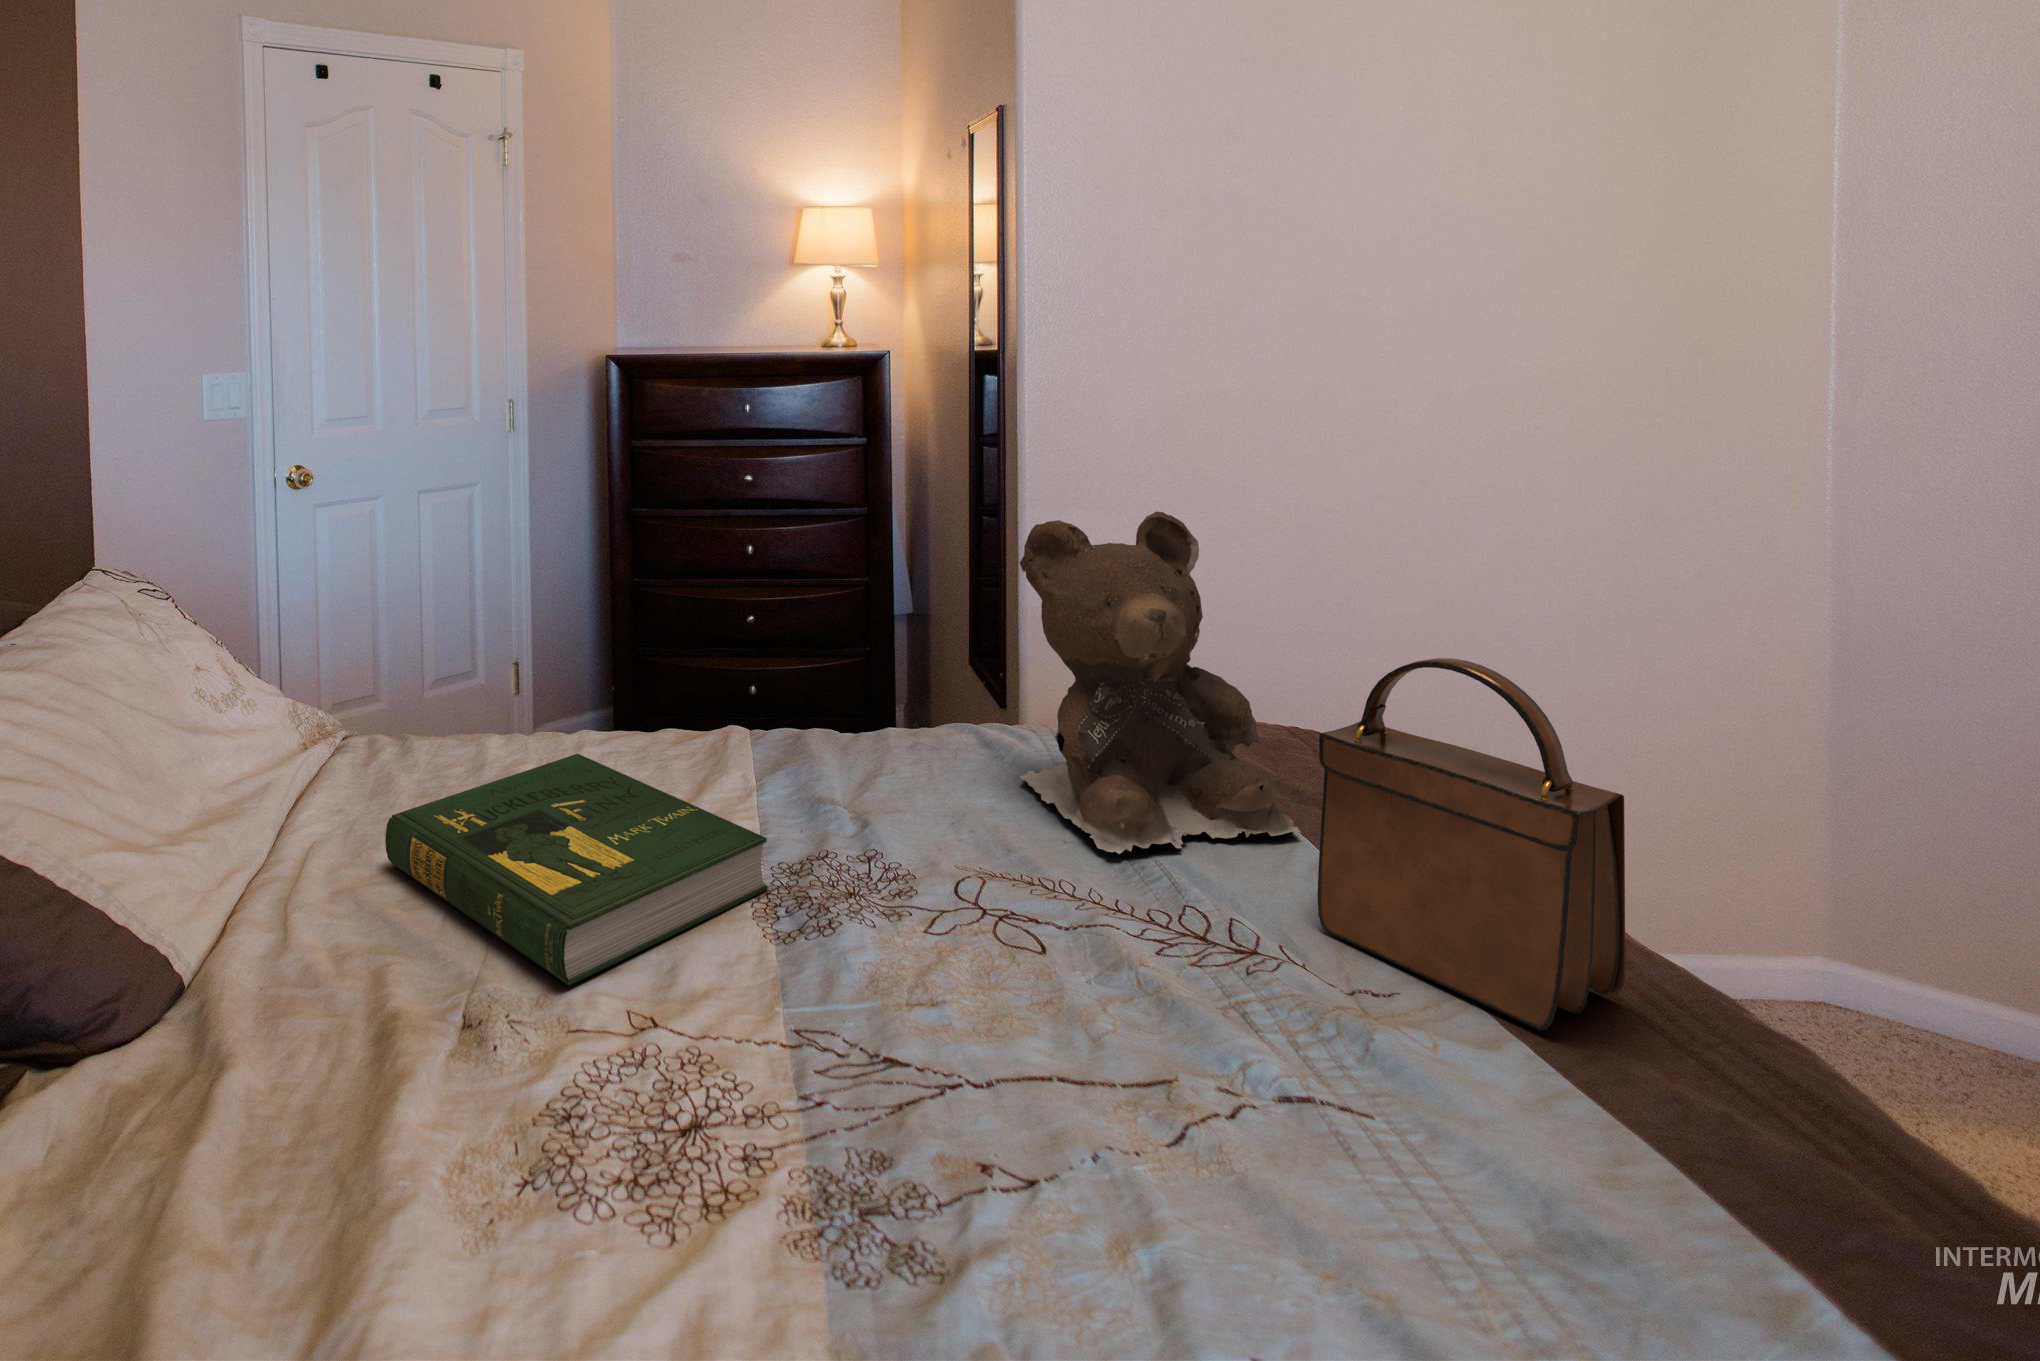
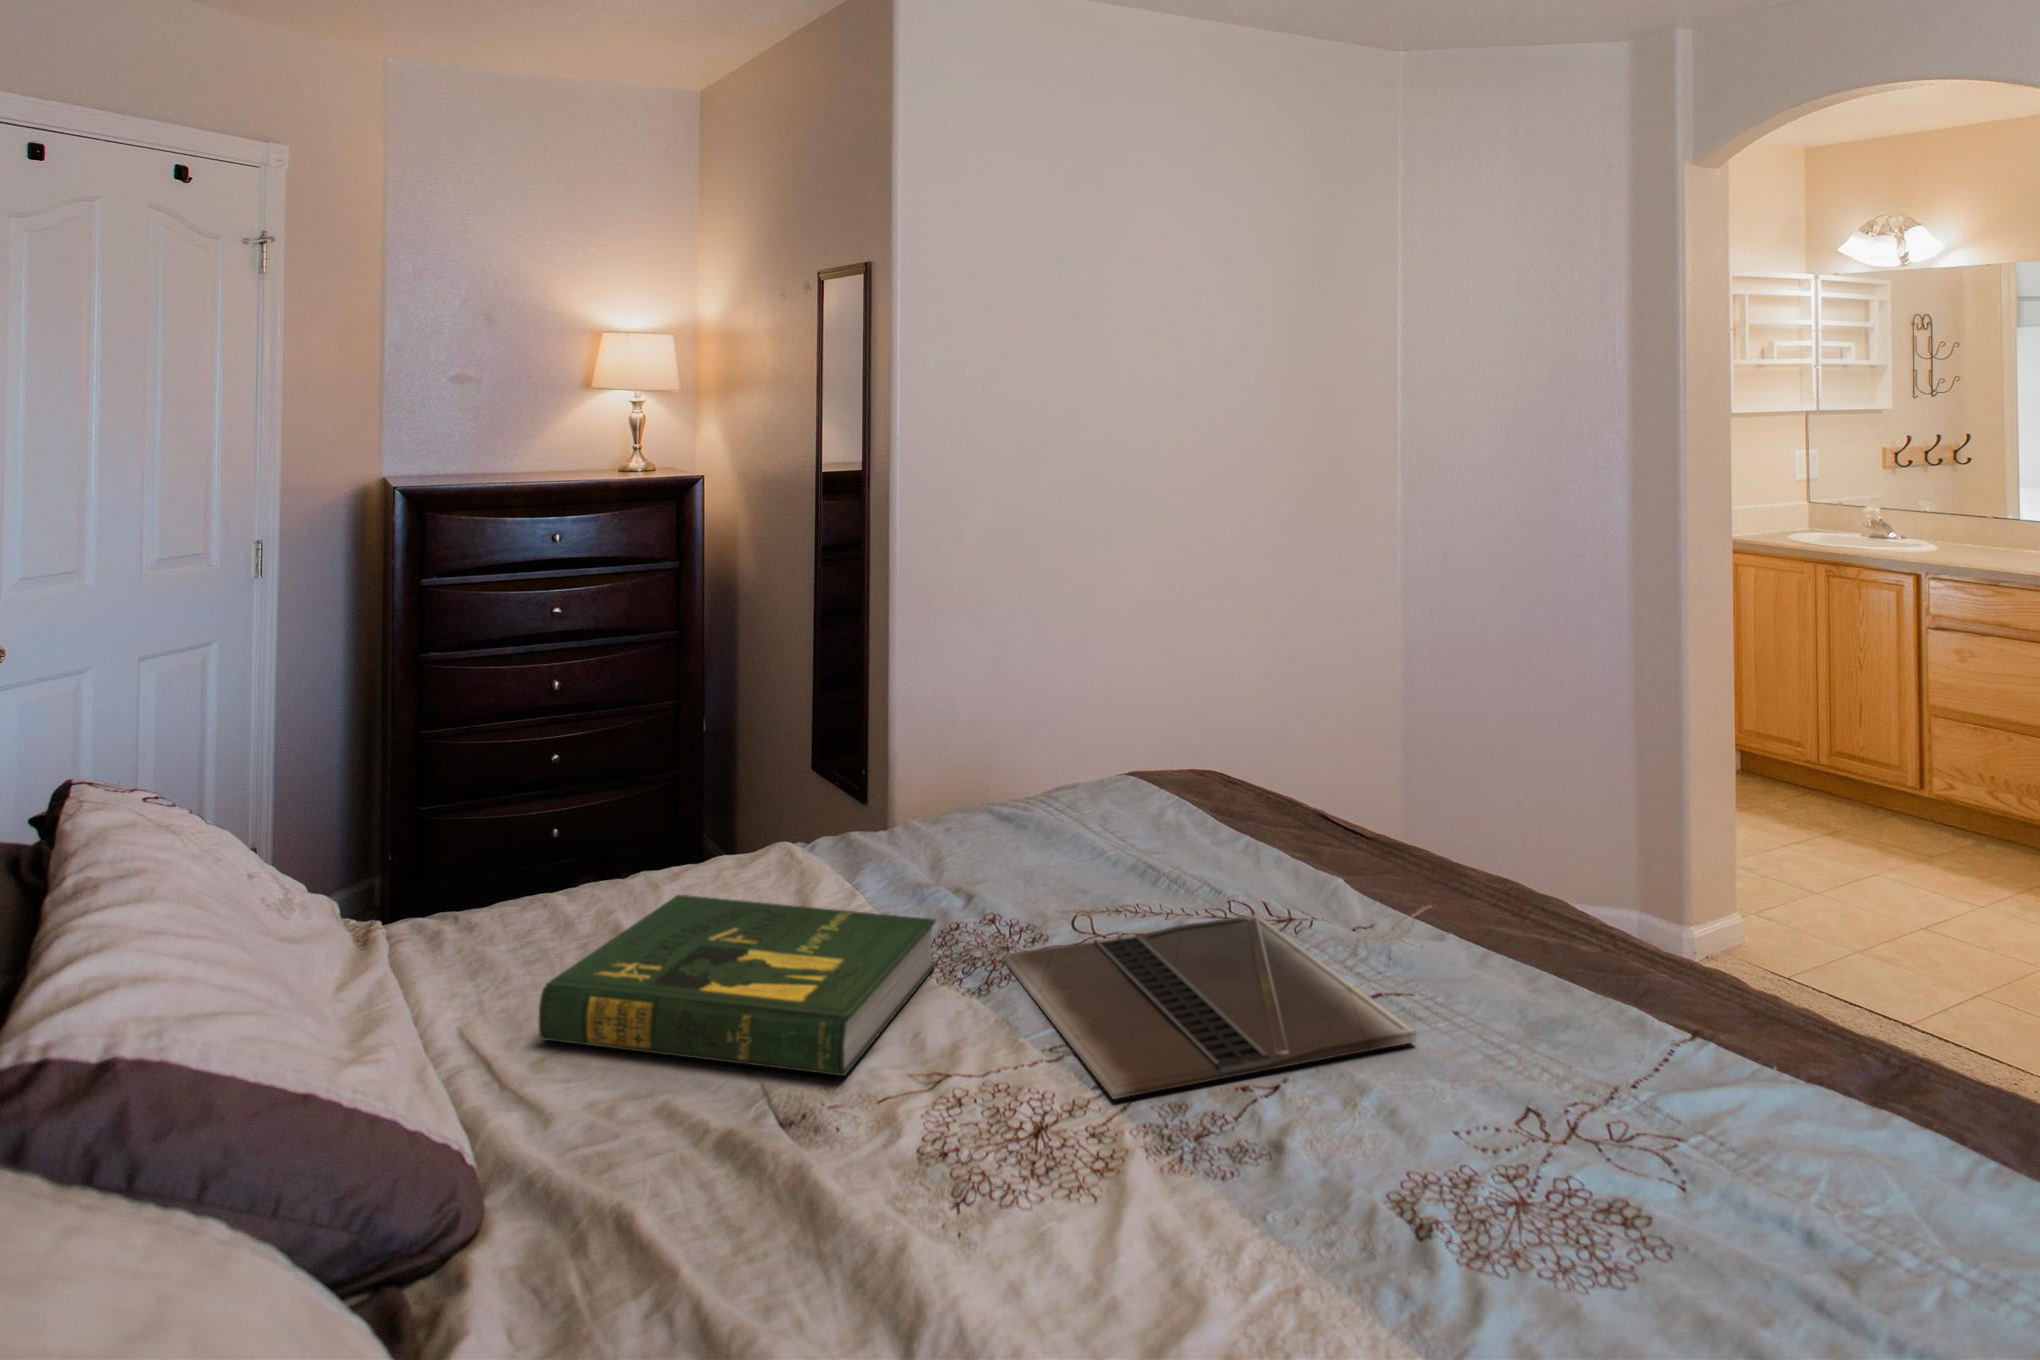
teddy bear: present [1020,511,1301,854] -> none [1052,607,1263,882]
handbag: present [1317,658,1625,1031] -> none [1313,688,1485,922]
laptop: none [798,896,1293,1204] -> present [1004,915,1416,1099]

